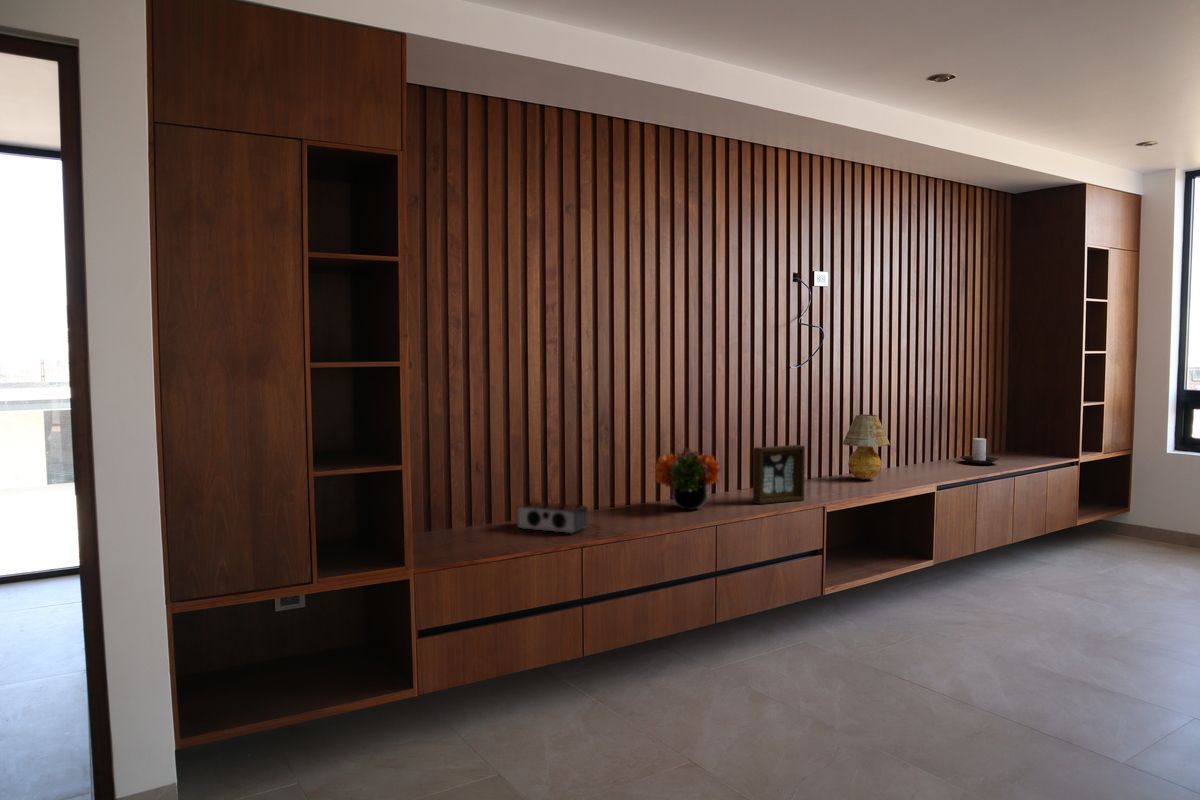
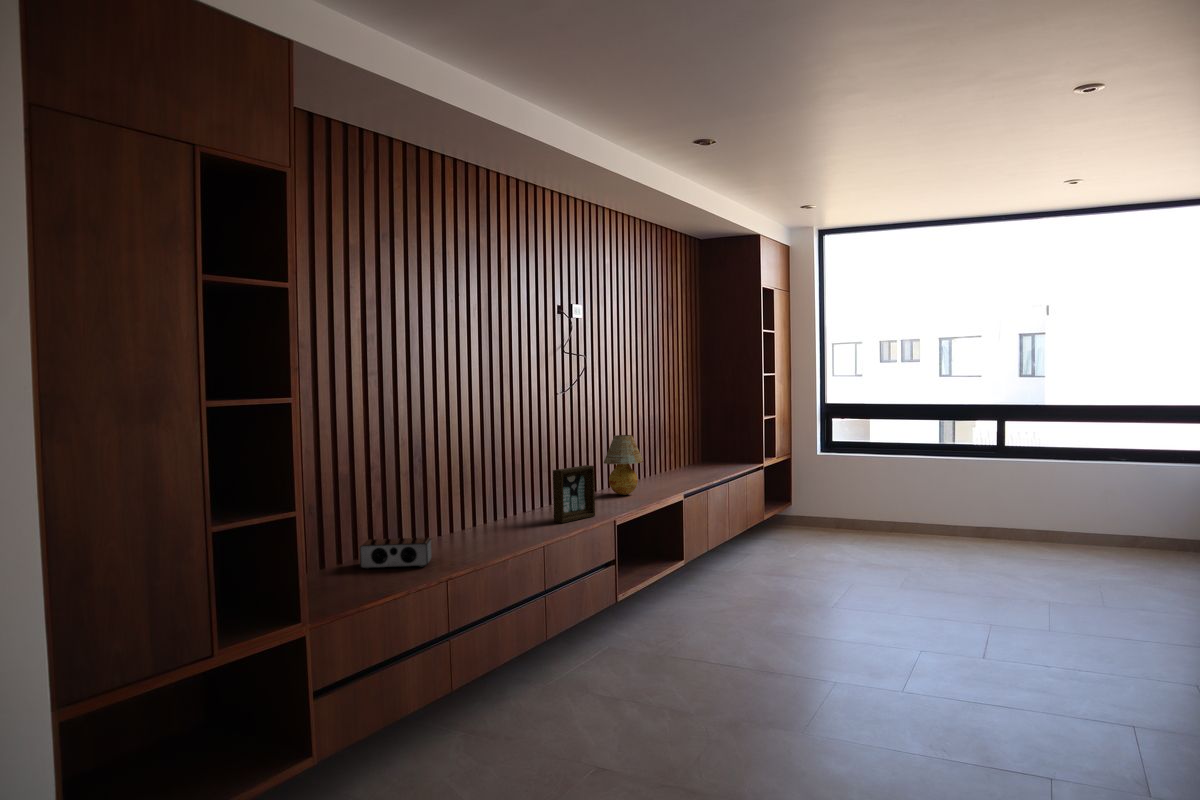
candle holder: present [960,438,998,465] -> none [681,451,713,475]
flower arrangement: present [654,448,720,510] -> none [467,474,533,534]

